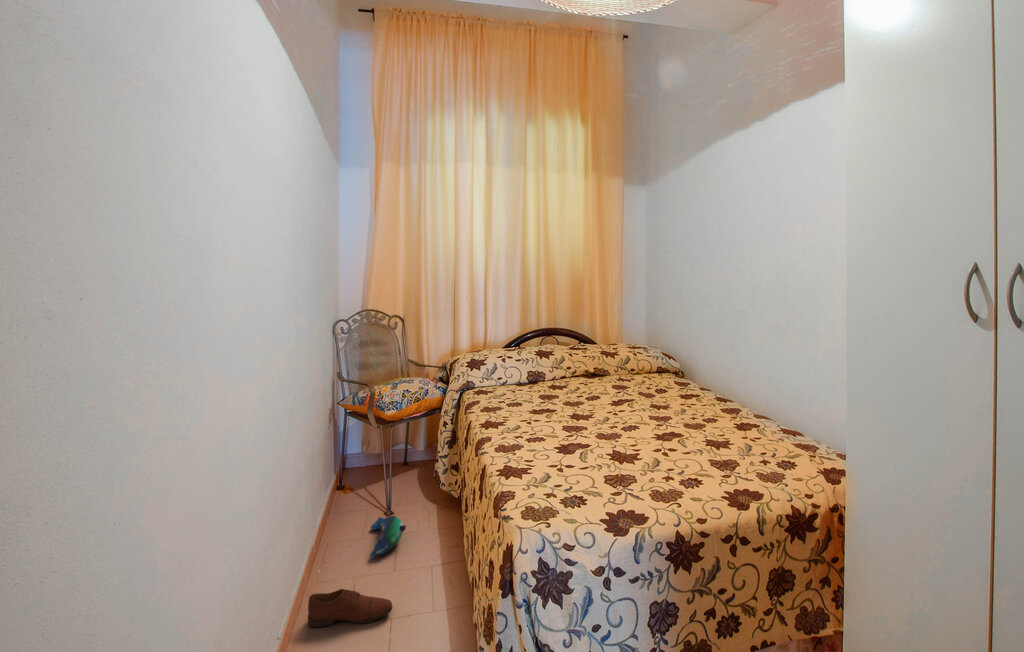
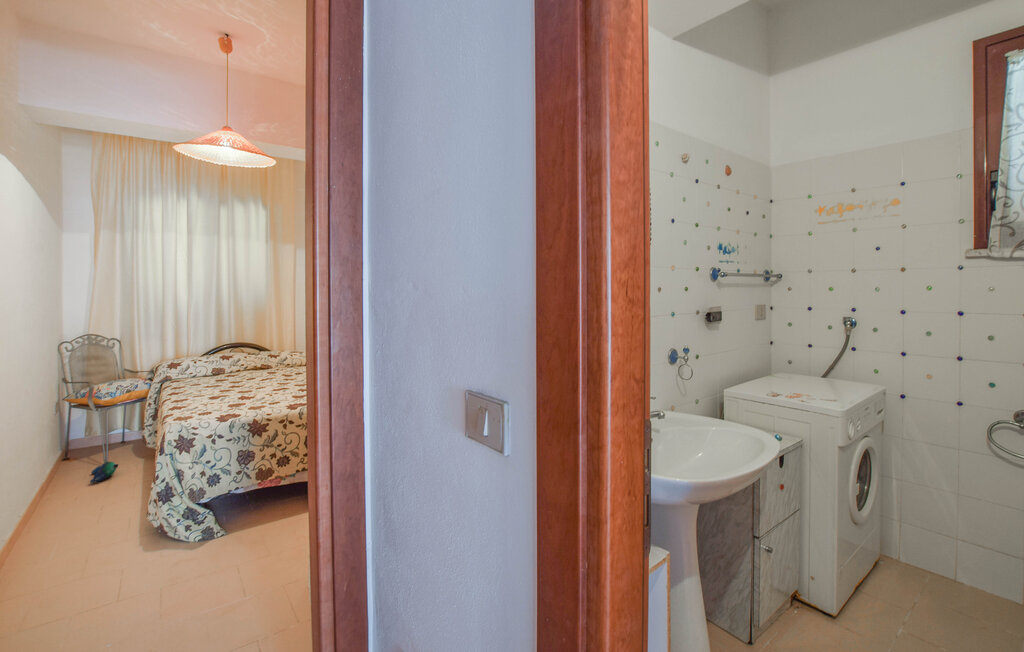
shoe: present [308,589,392,627] -> none [45,488,105,509]

